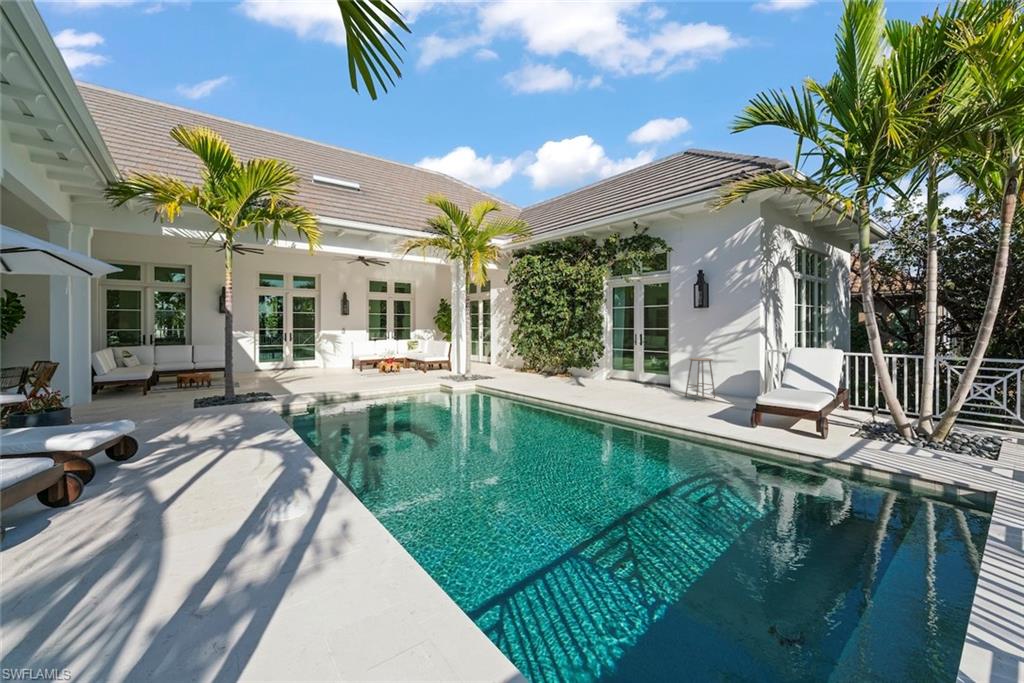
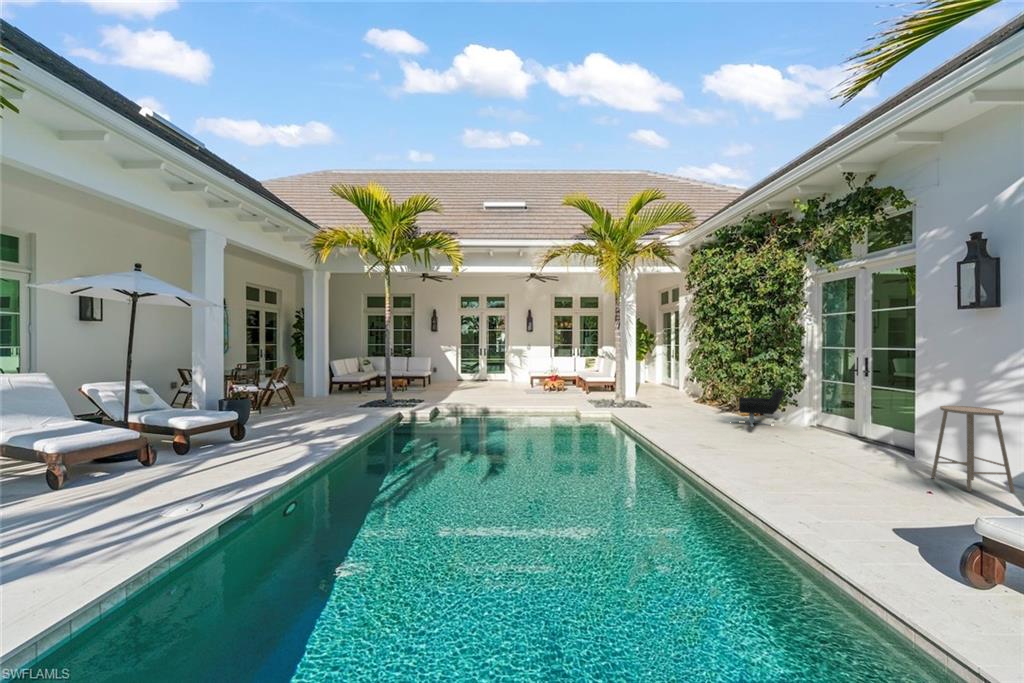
lounge chair: none [561,356,594,383] -> present [739,388,784,427]

